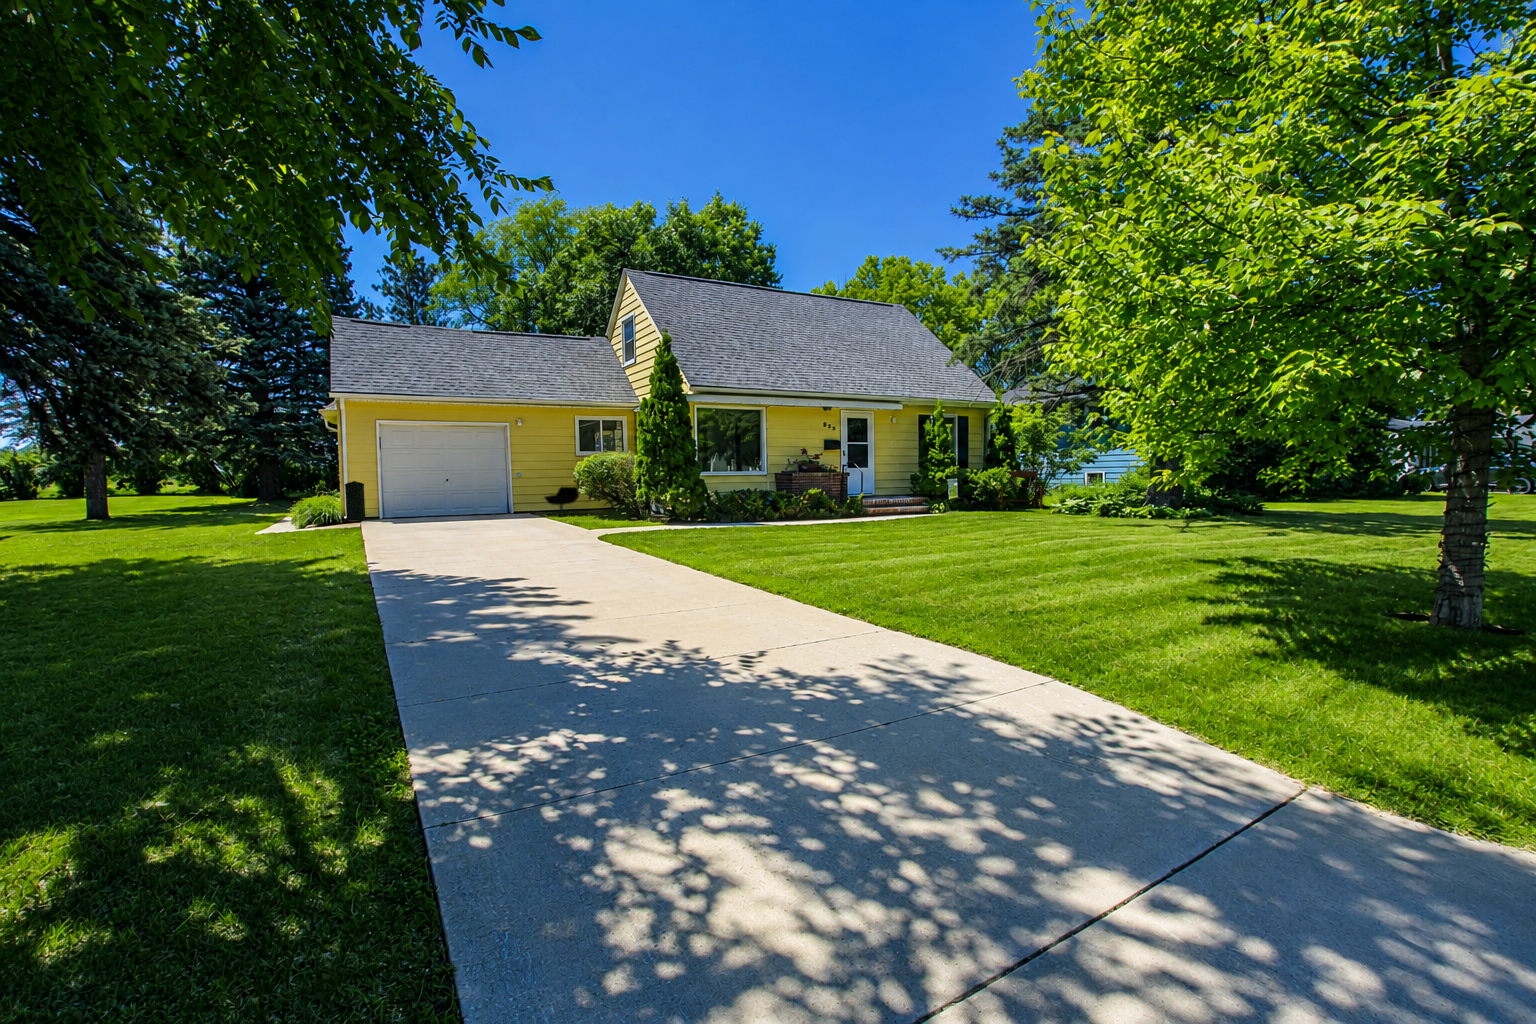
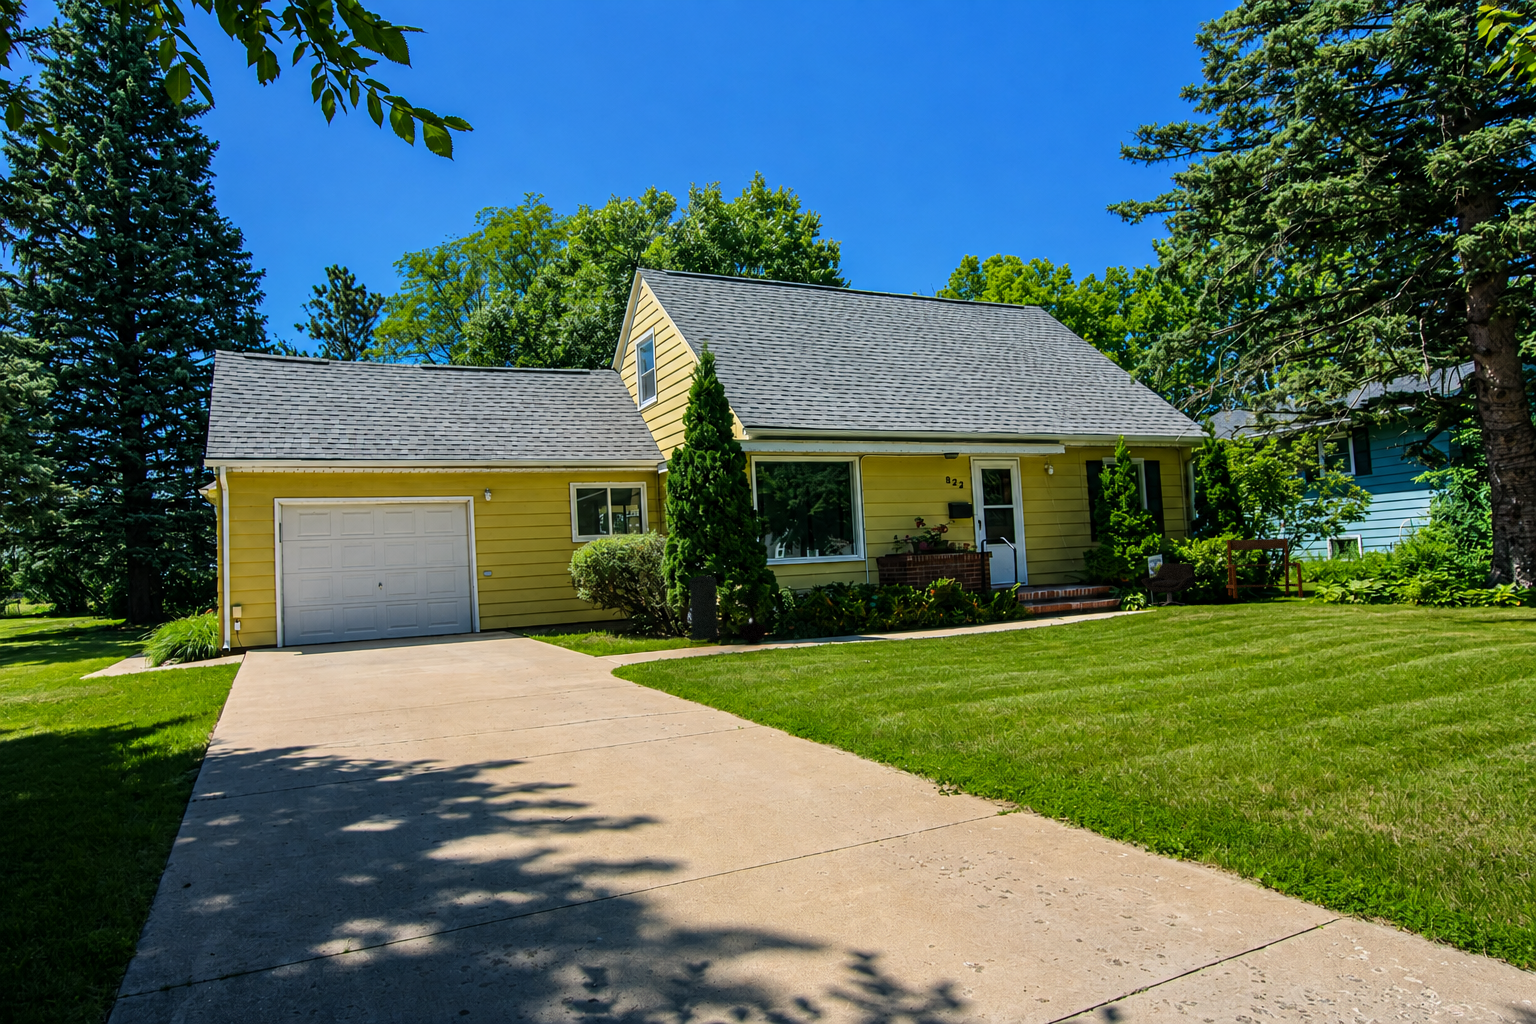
trash can: present [345,481,365,522] -> present [689,575,718,643]
potted tree: none [677,486,700,524] -> present [738,587,766,642]
lounge chair: present [545,487,579,511] -> present [1141,563,1197,606]

